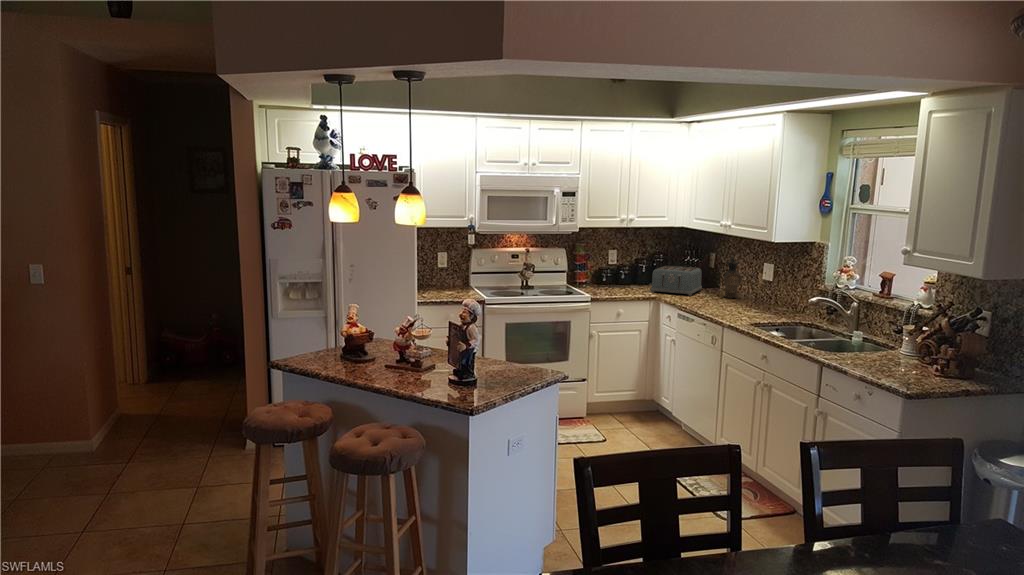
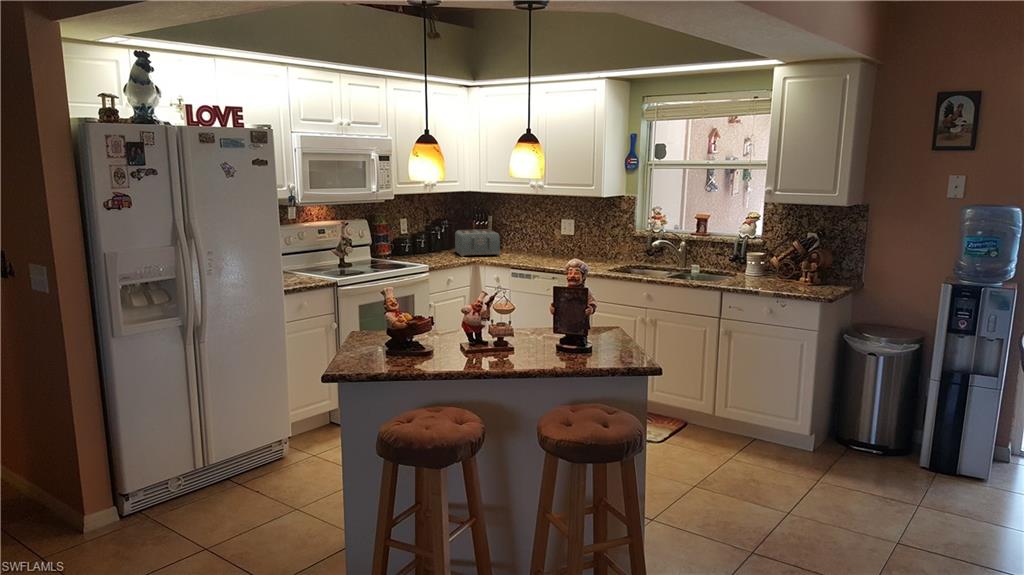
ceramic pitcher: present [724,255,742,298] -> none [521,214,538,254]

